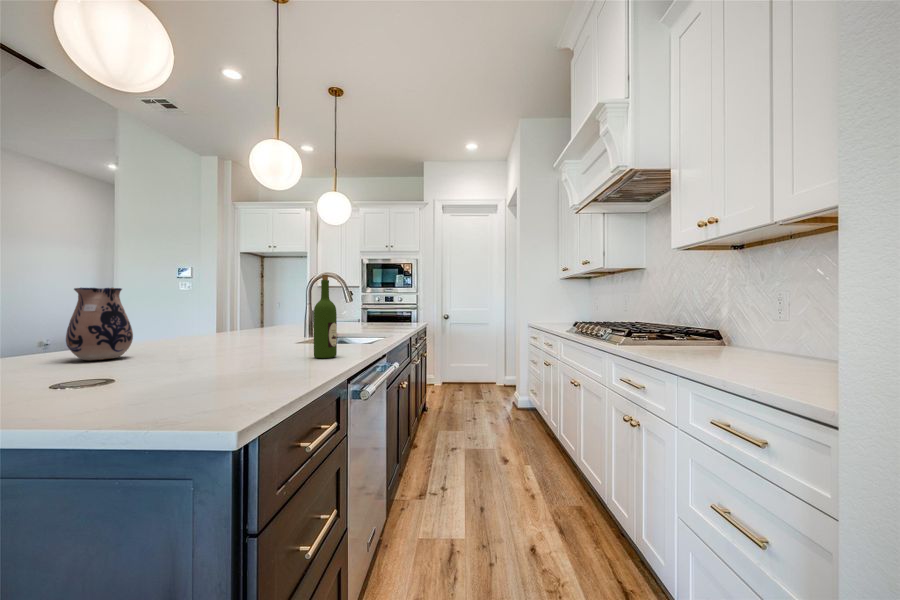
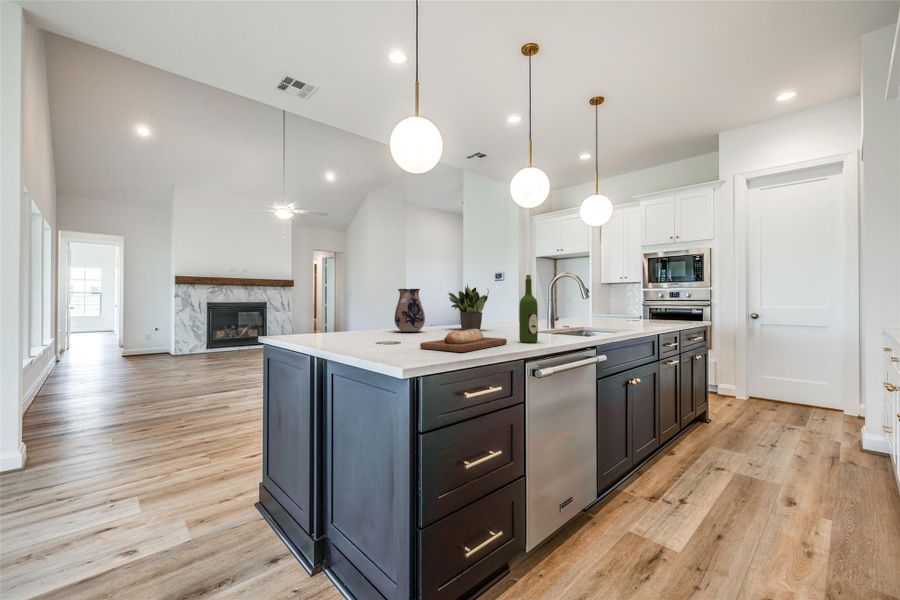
potted plant: none [166,282,236,347] -> present [449,285,489,330]
bread loaf: none [190,346,306,386] -> present [420,329,507,352]

